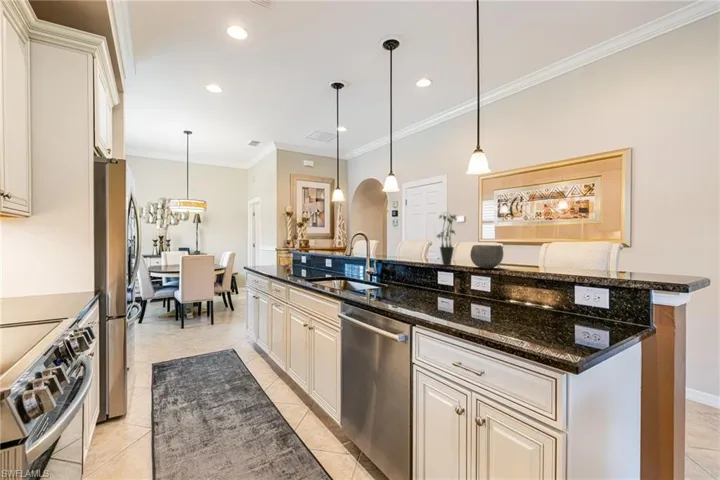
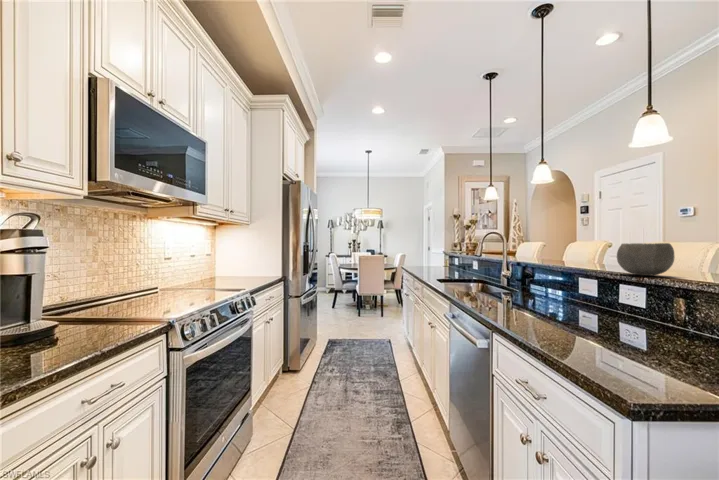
potted plant: present [437,215,456,266] -> none [575,201,613,271]

